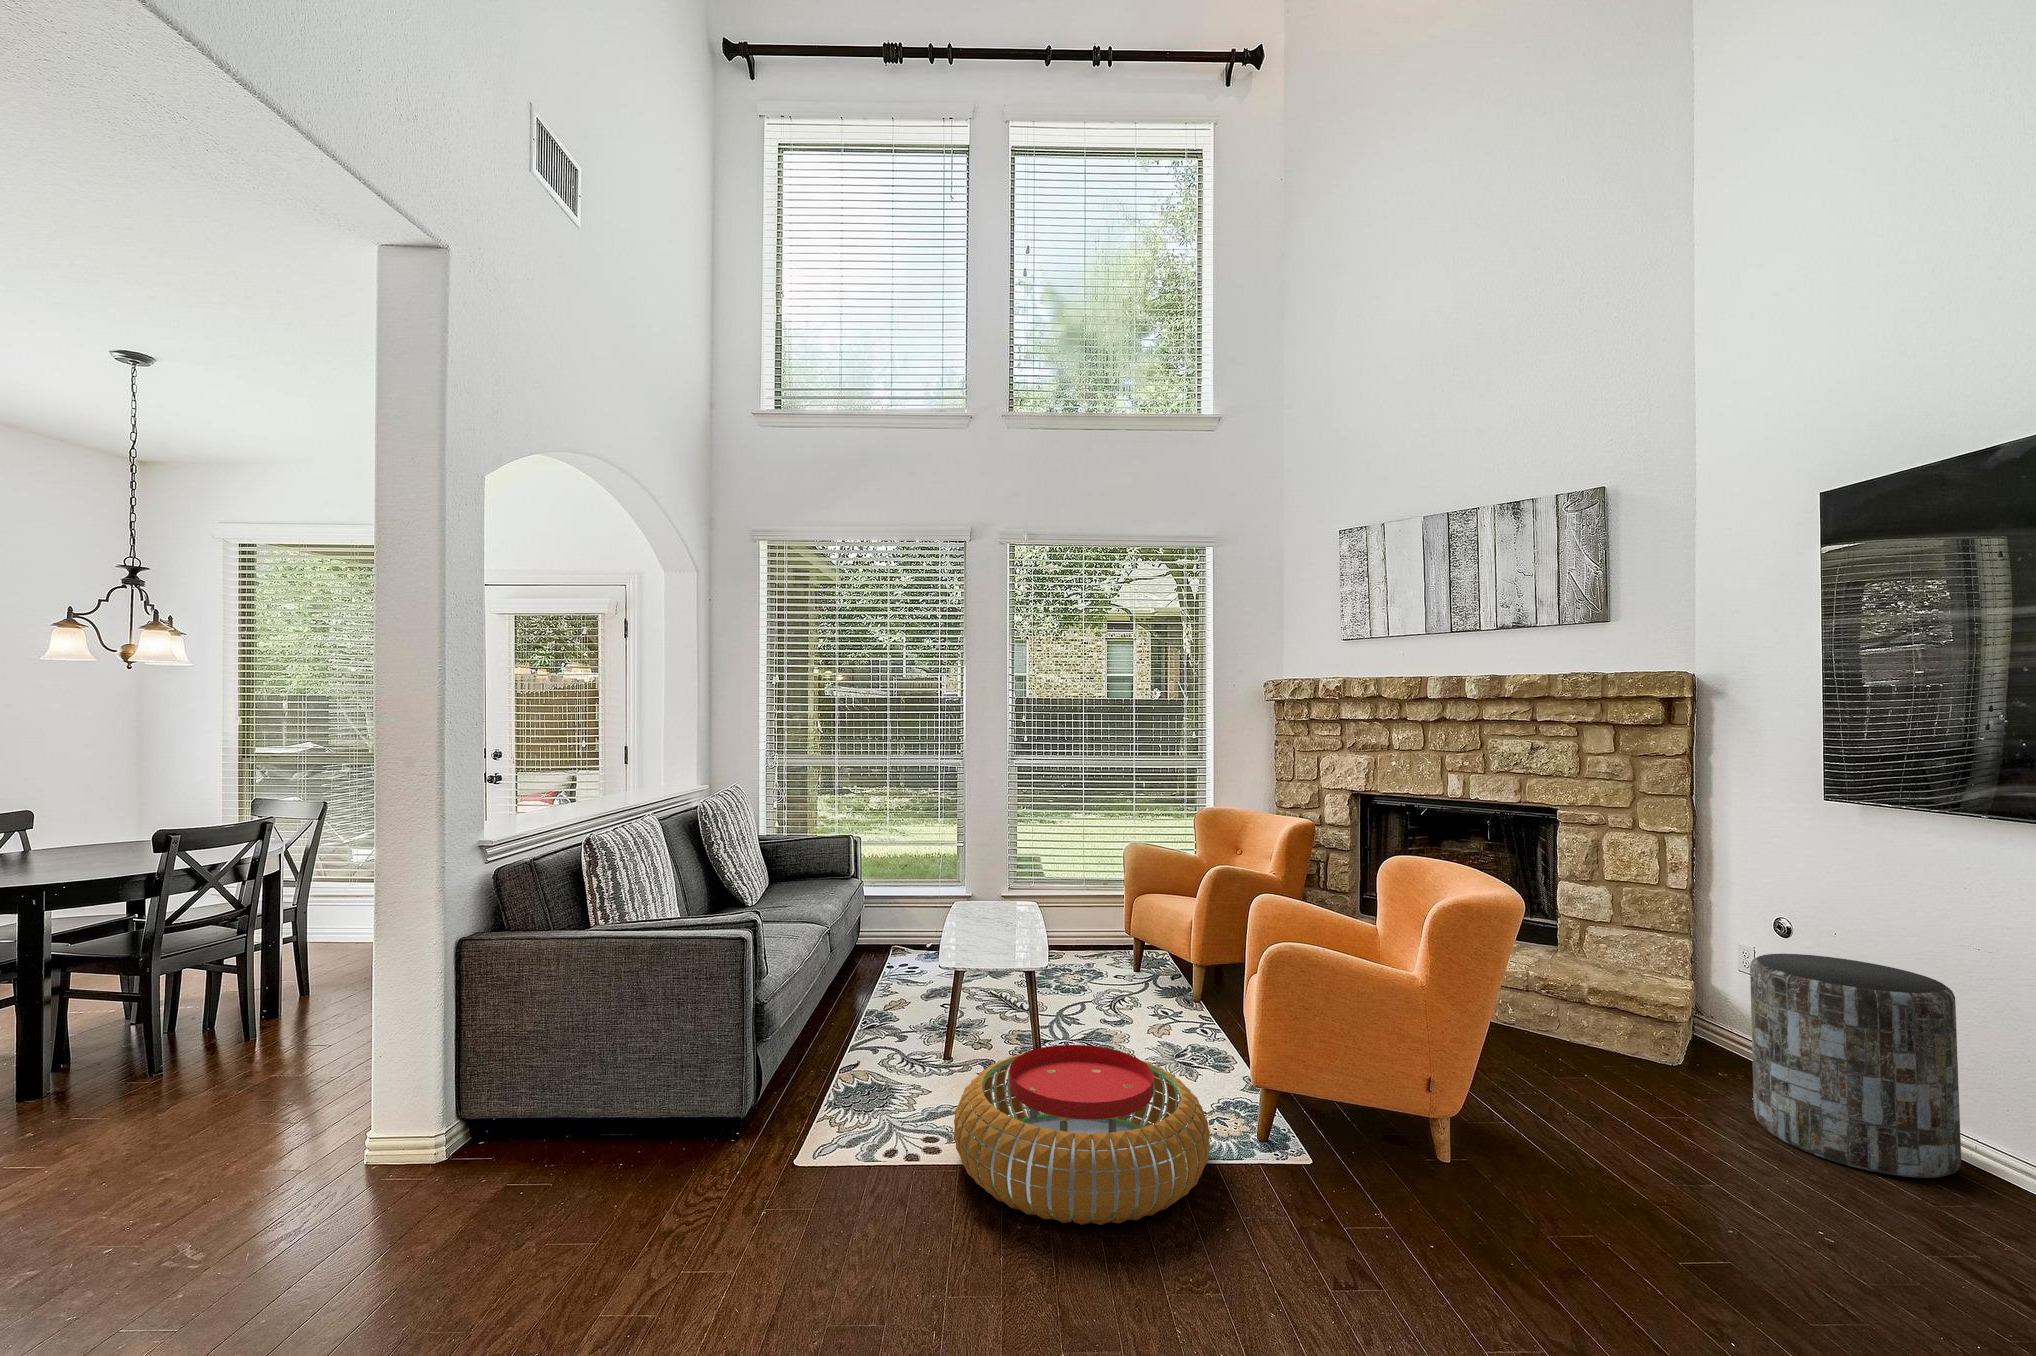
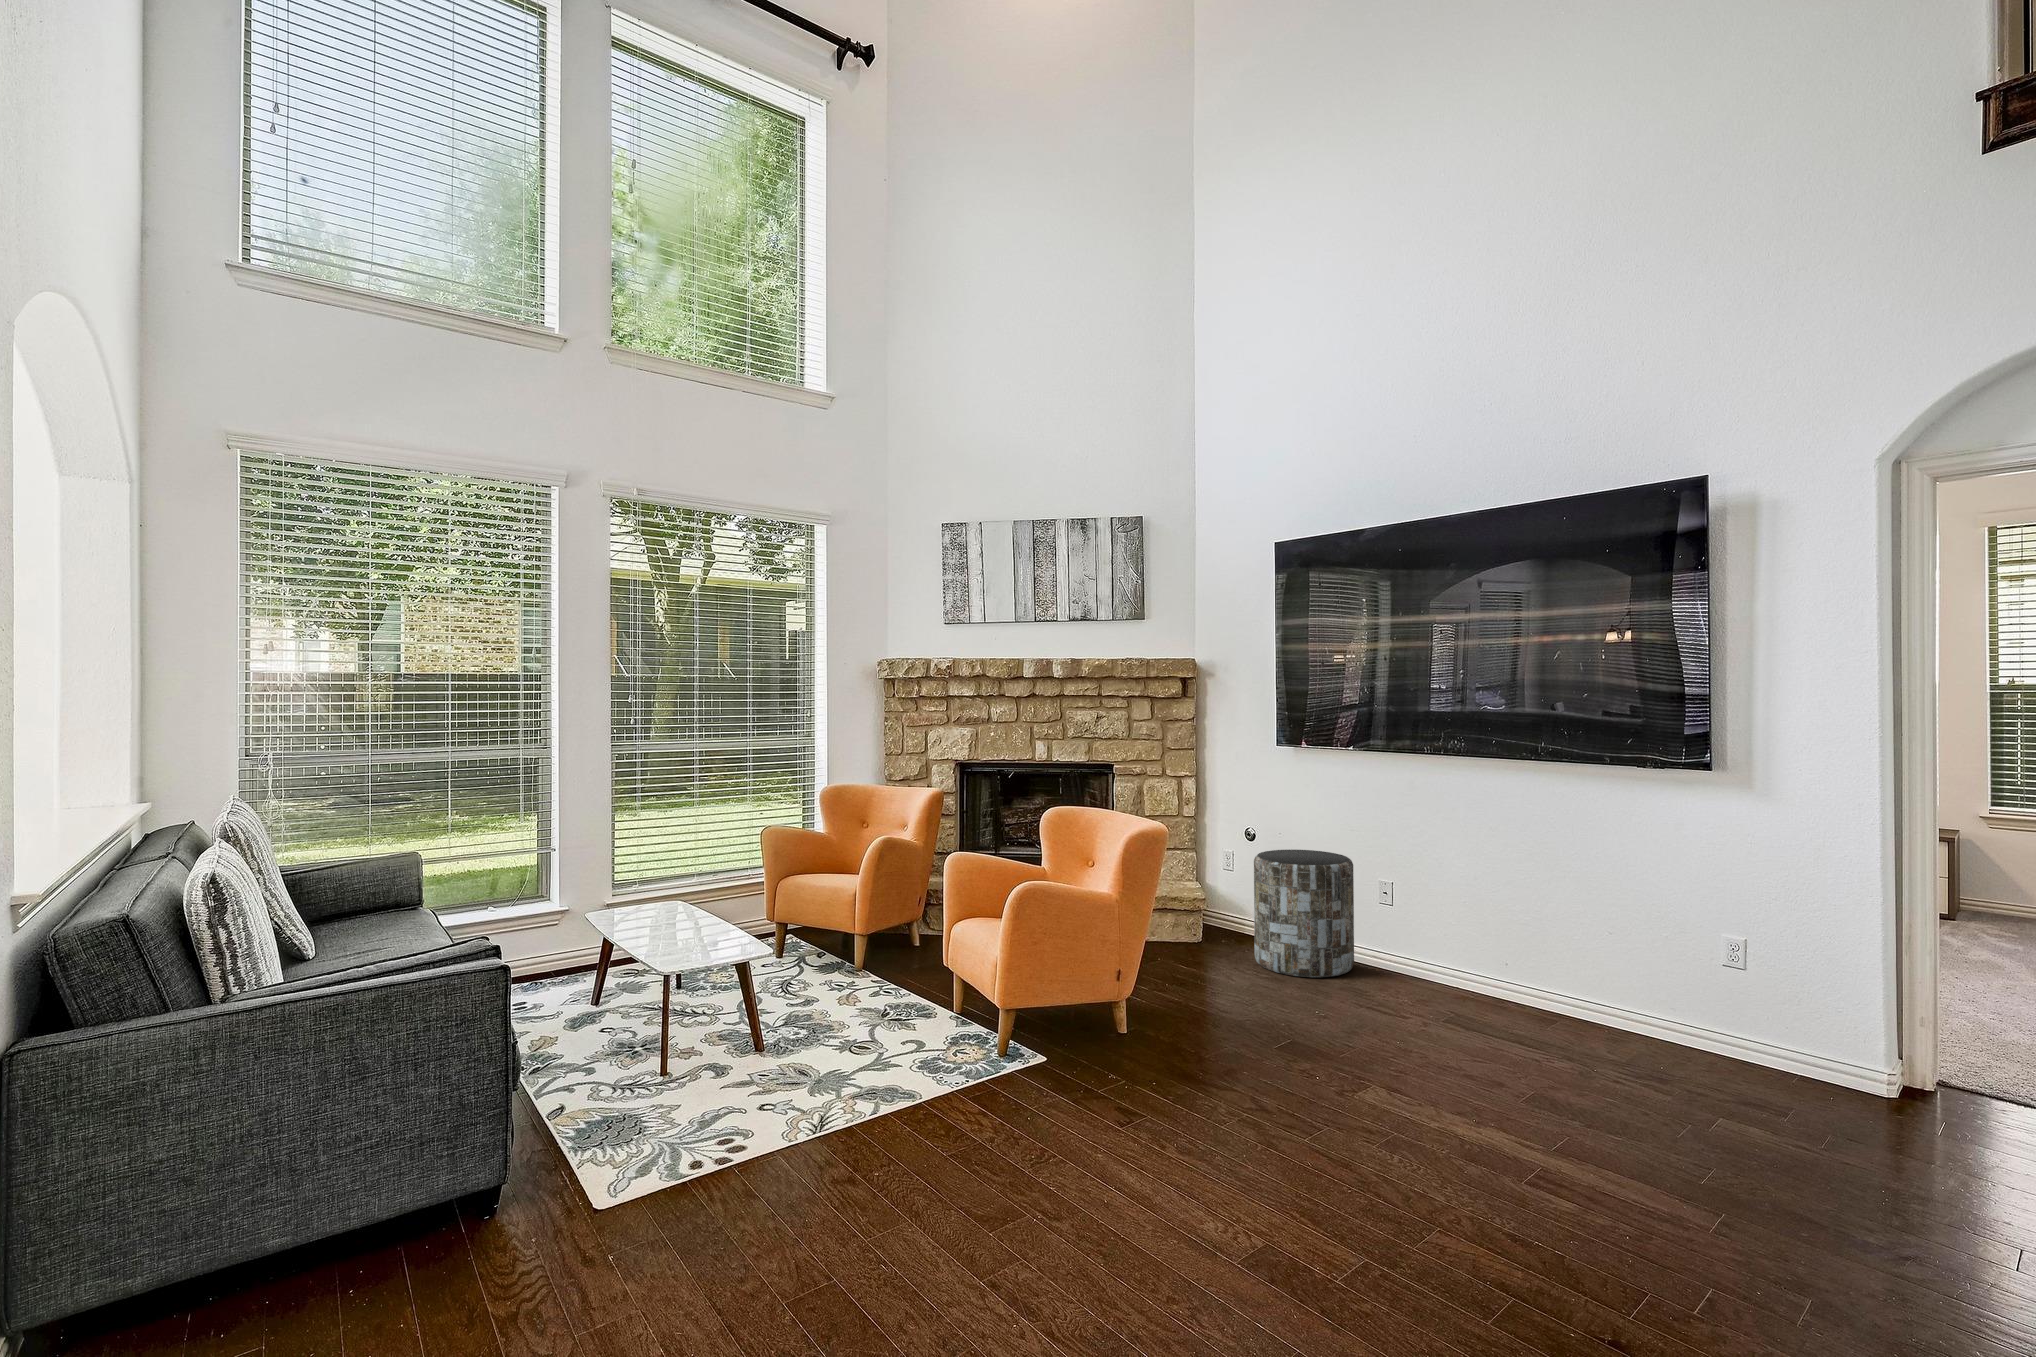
pouf: present [954,1045,1210,1225] -> none [771,1010,1000,1158]

